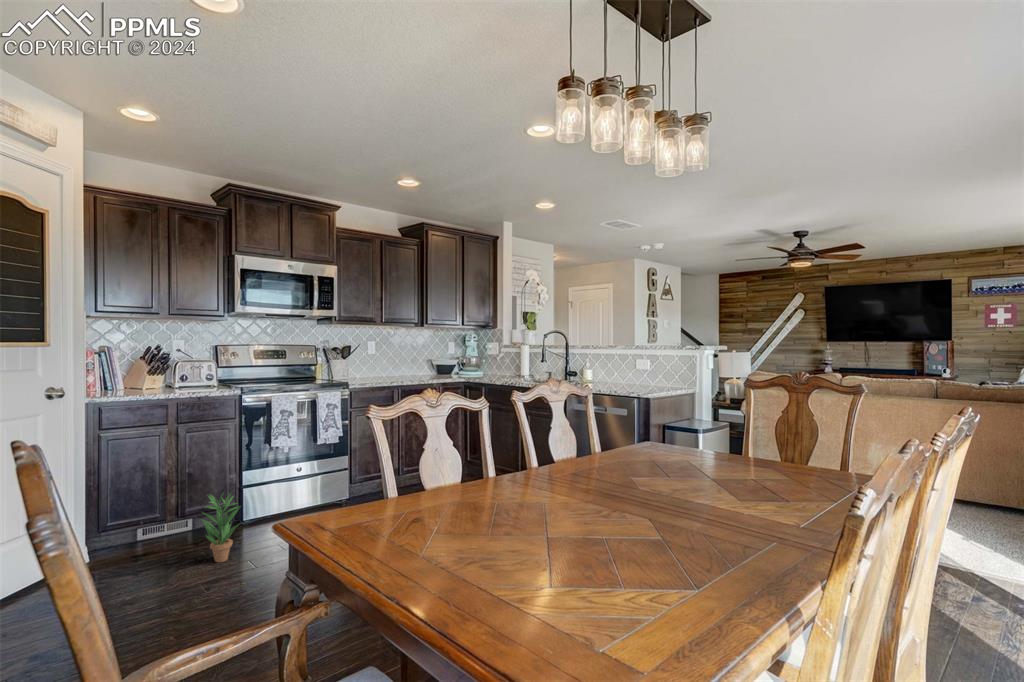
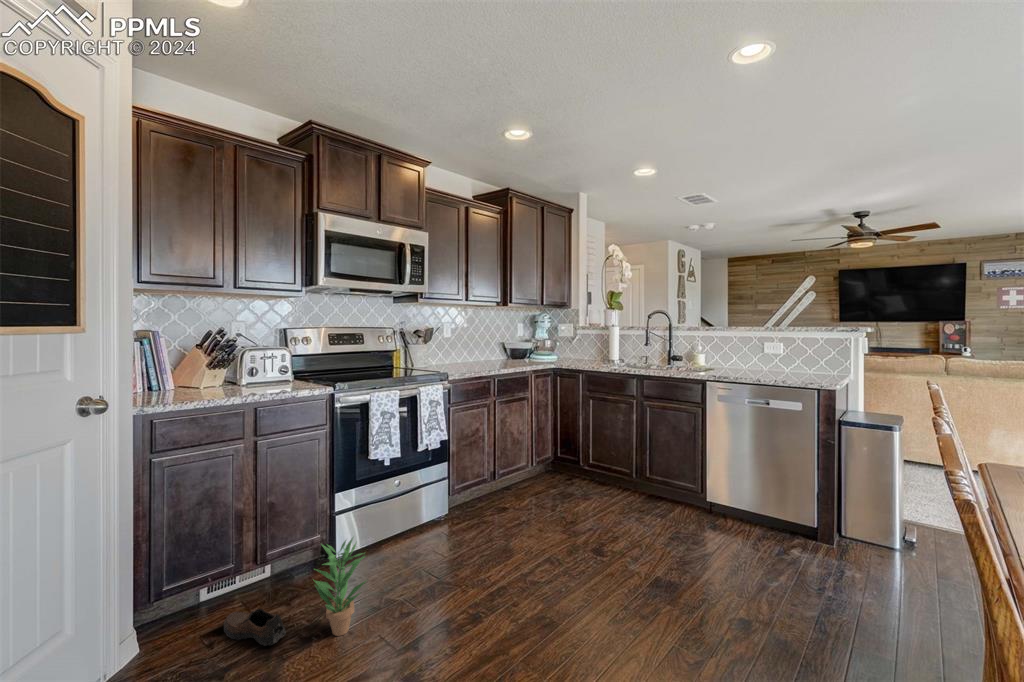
shoe: none [142,541,182,564] -> present [224,609,286,646]

